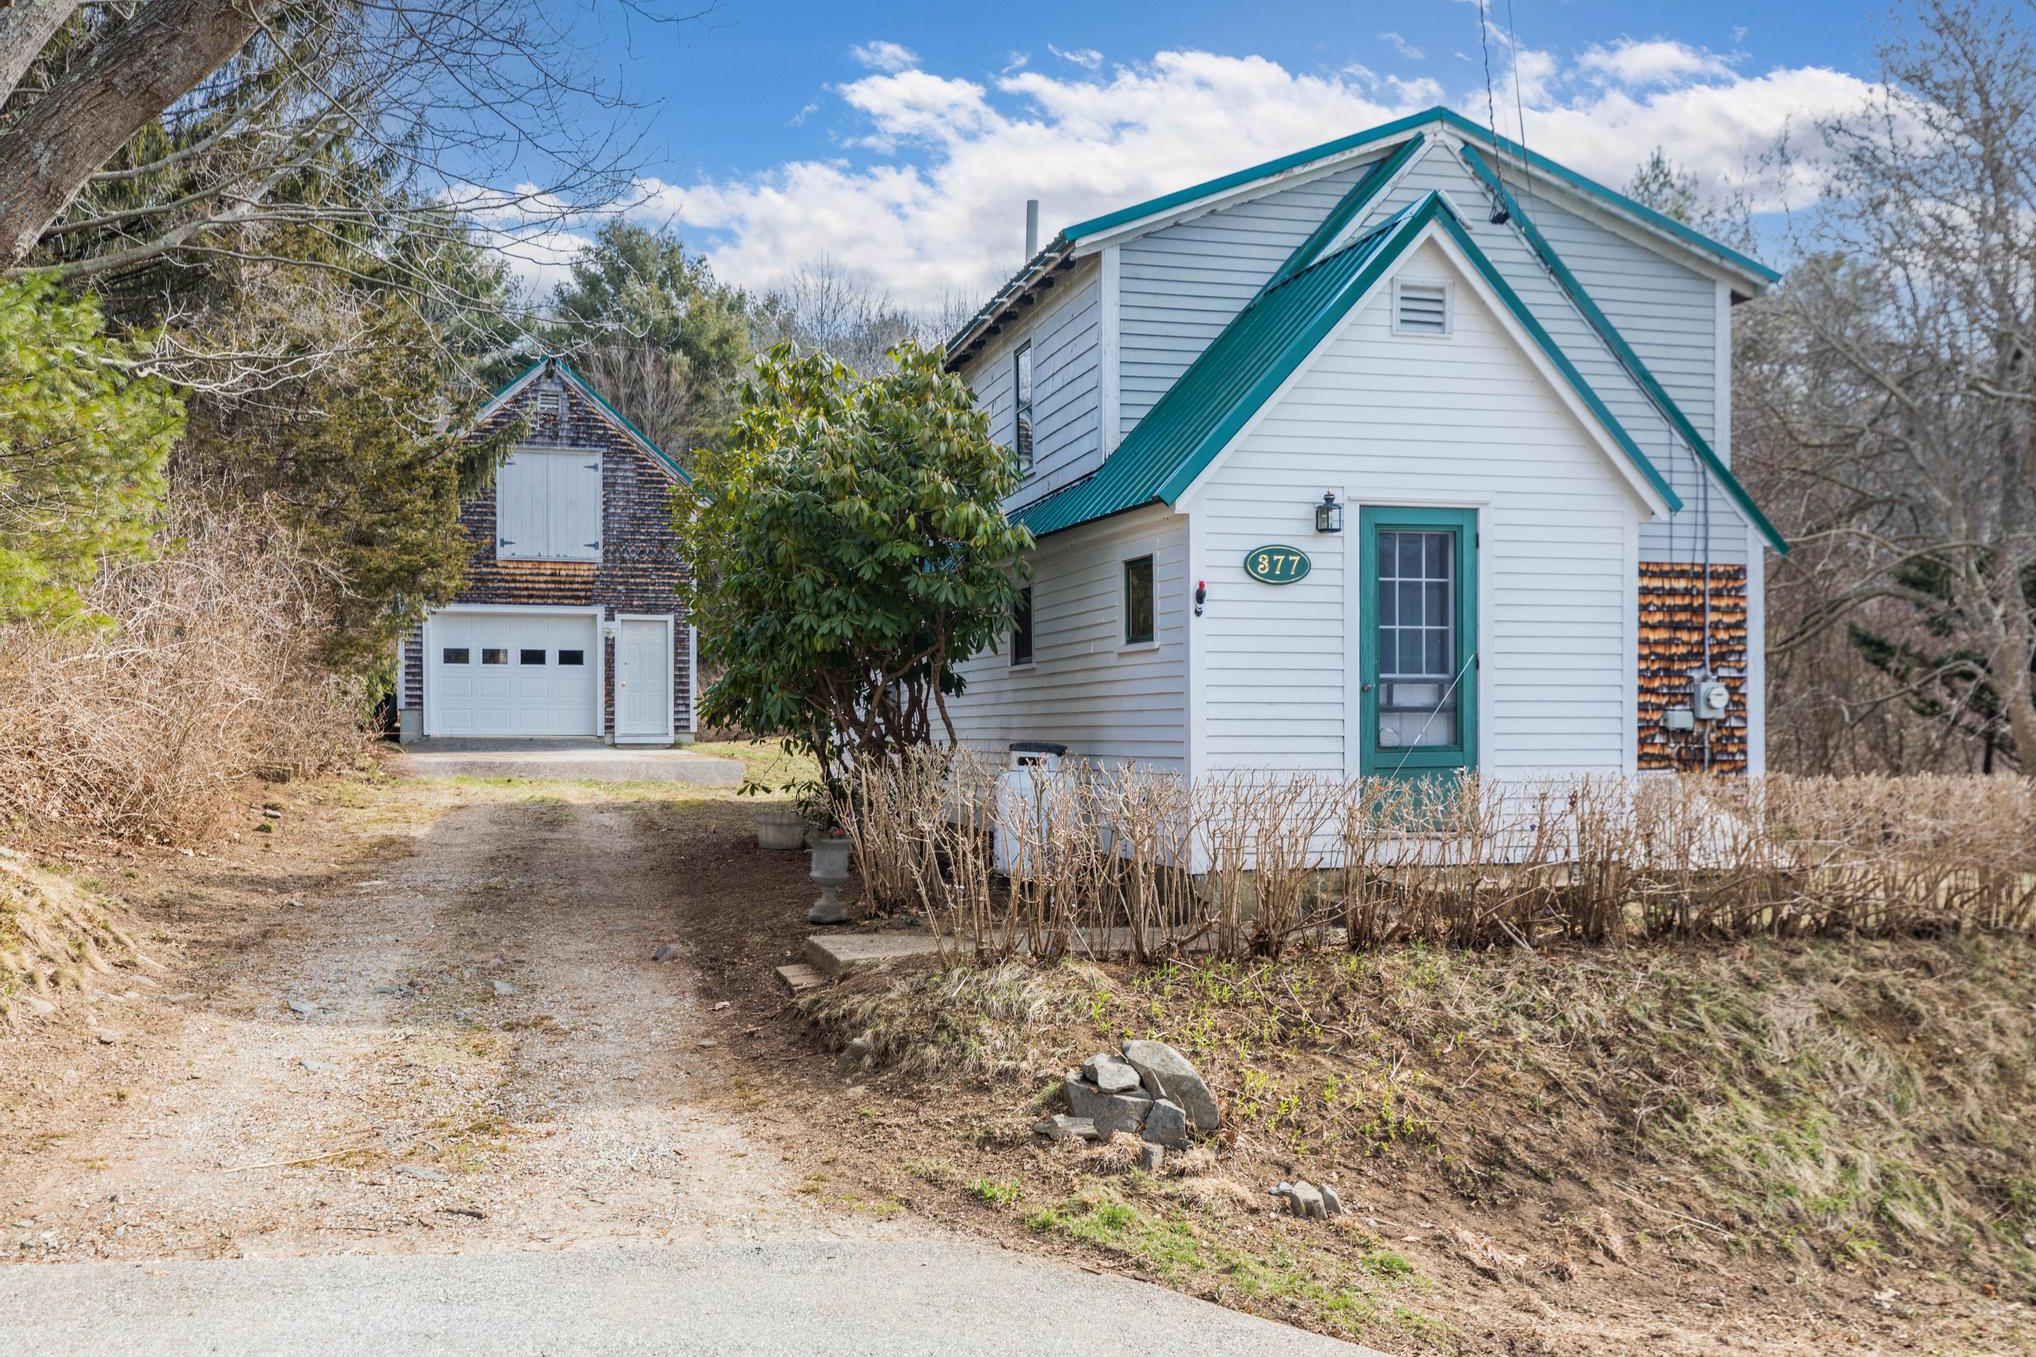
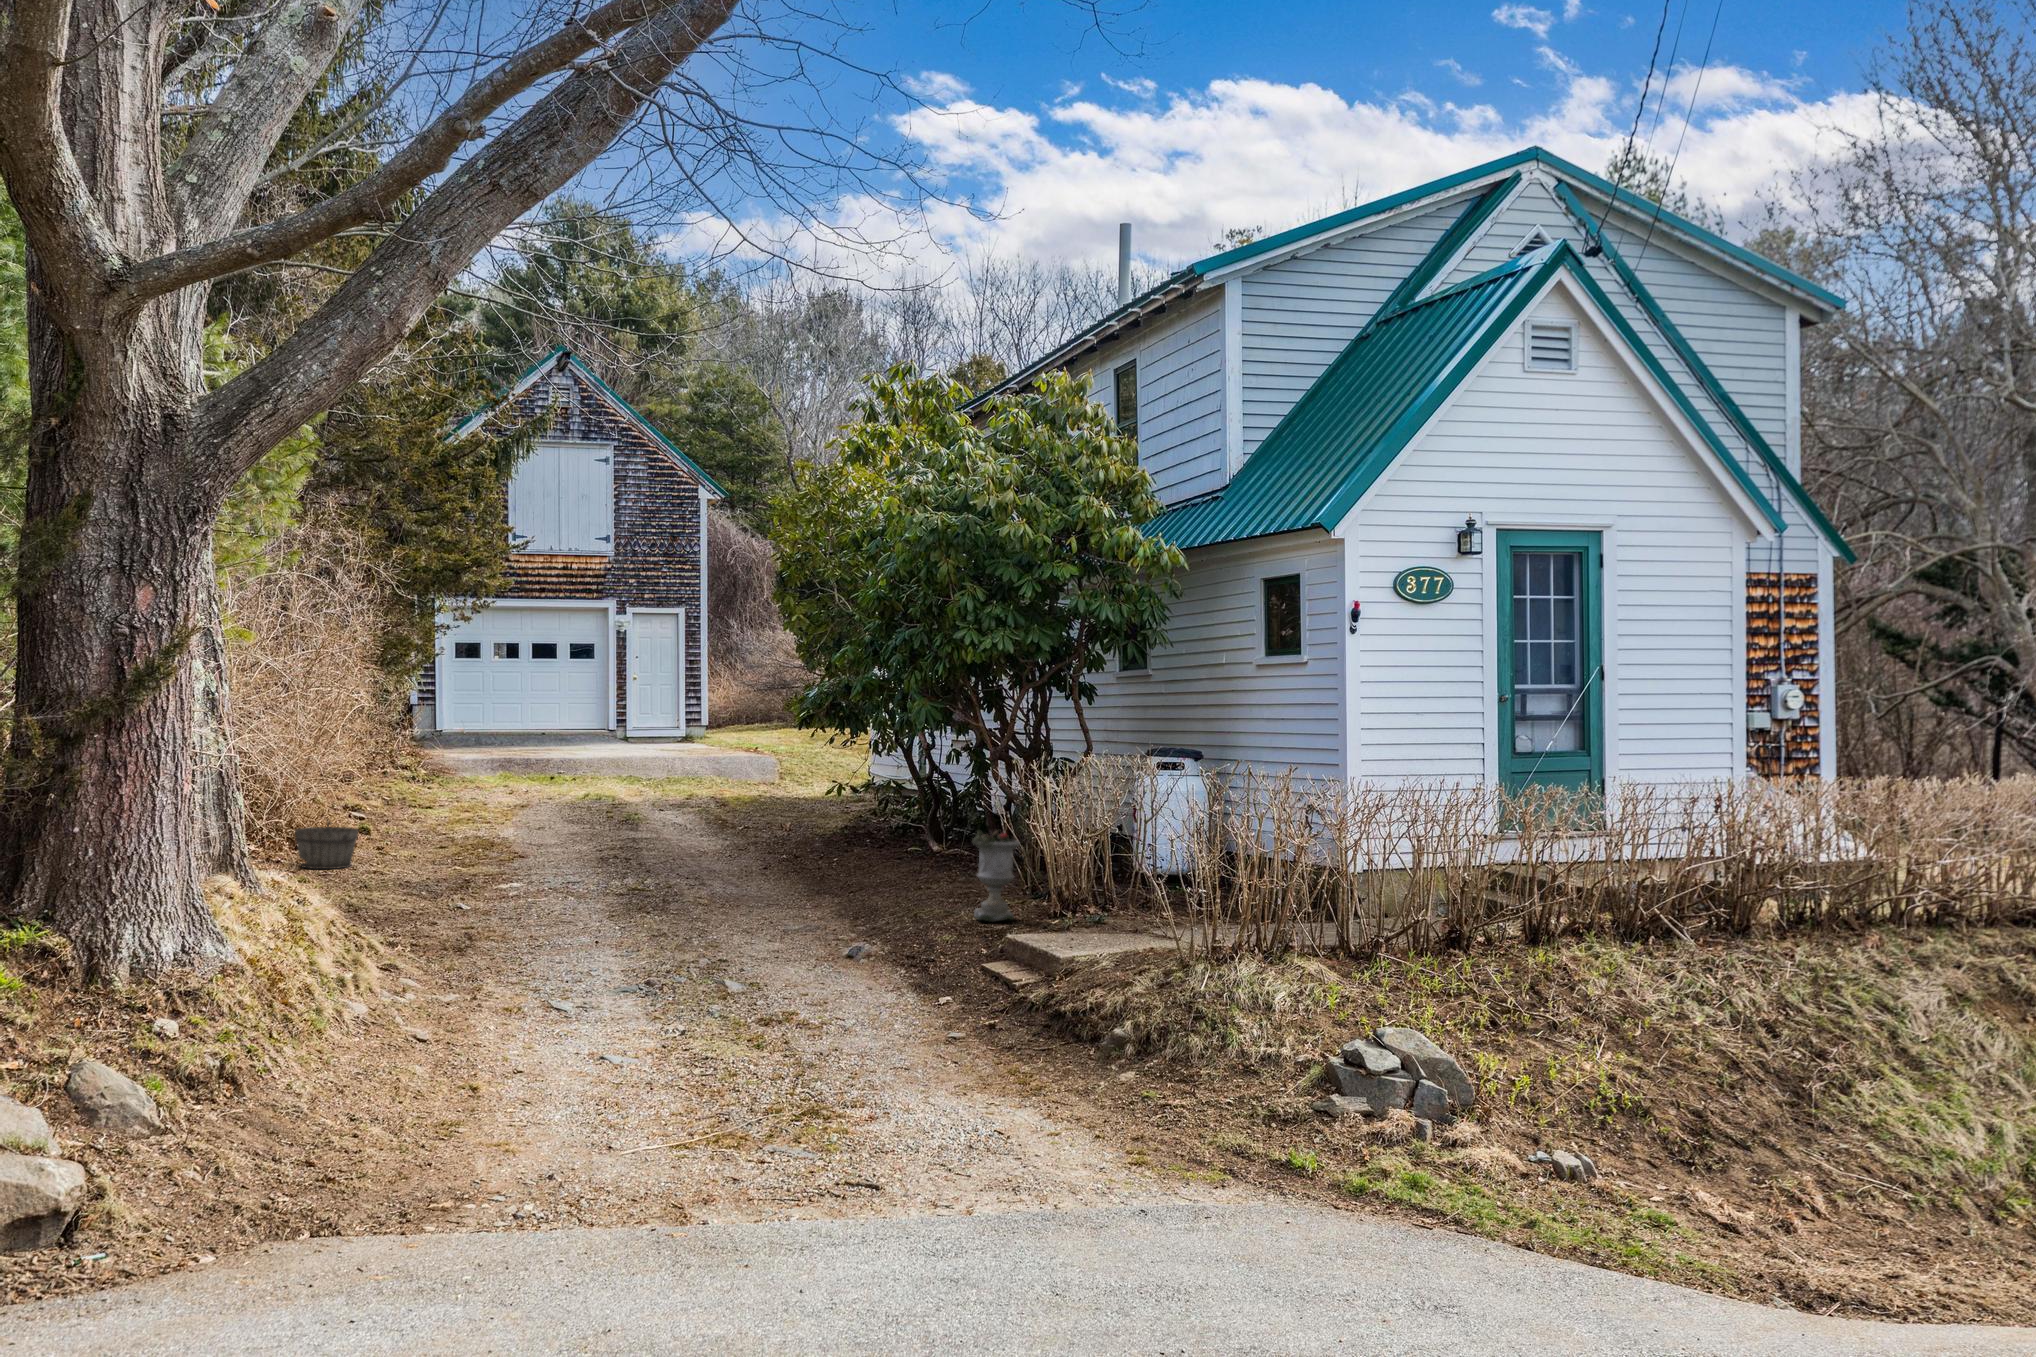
wooden bucket: present [754,806,806,849] -> present [295,820,358,869]

